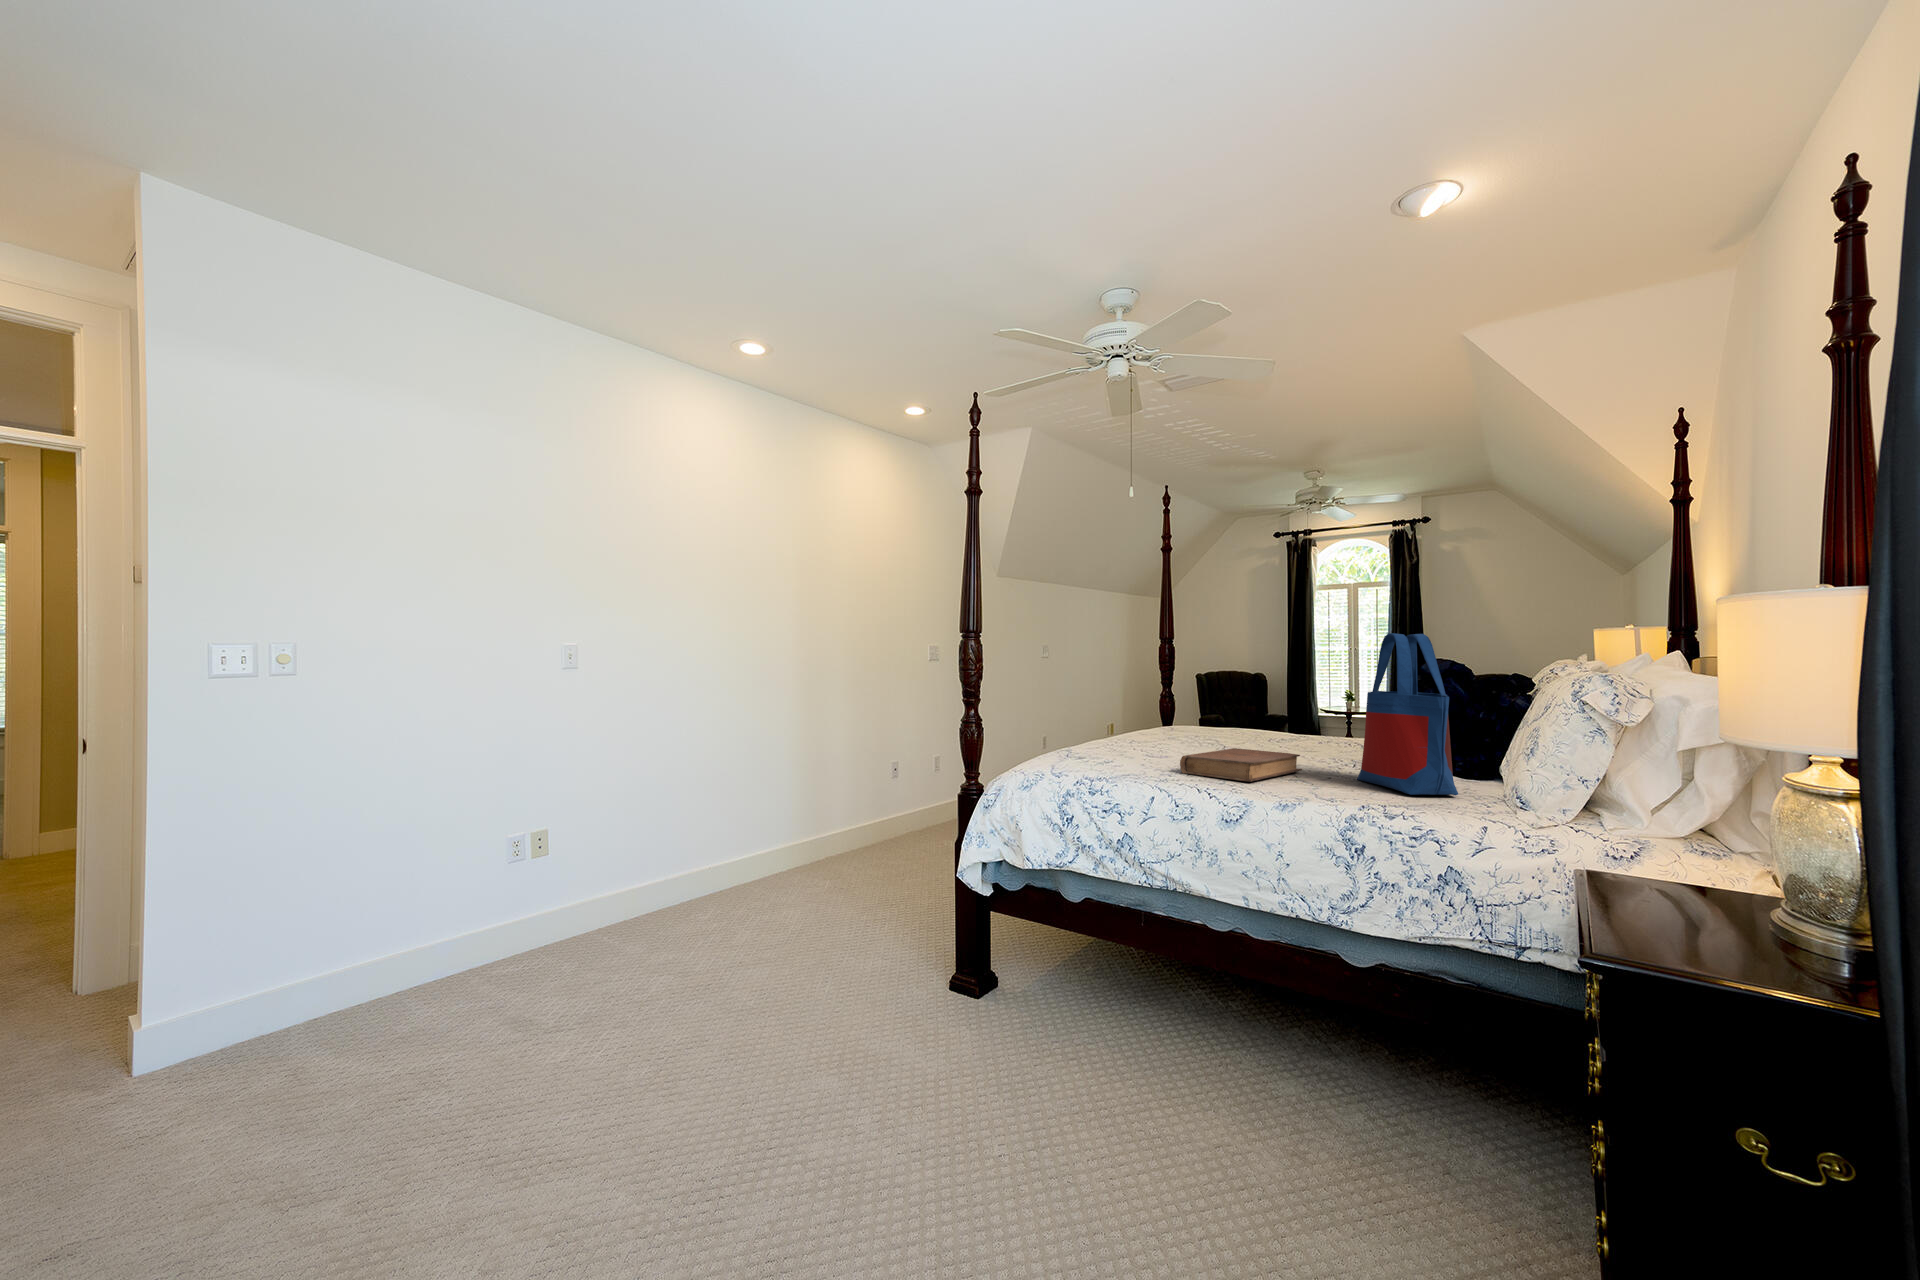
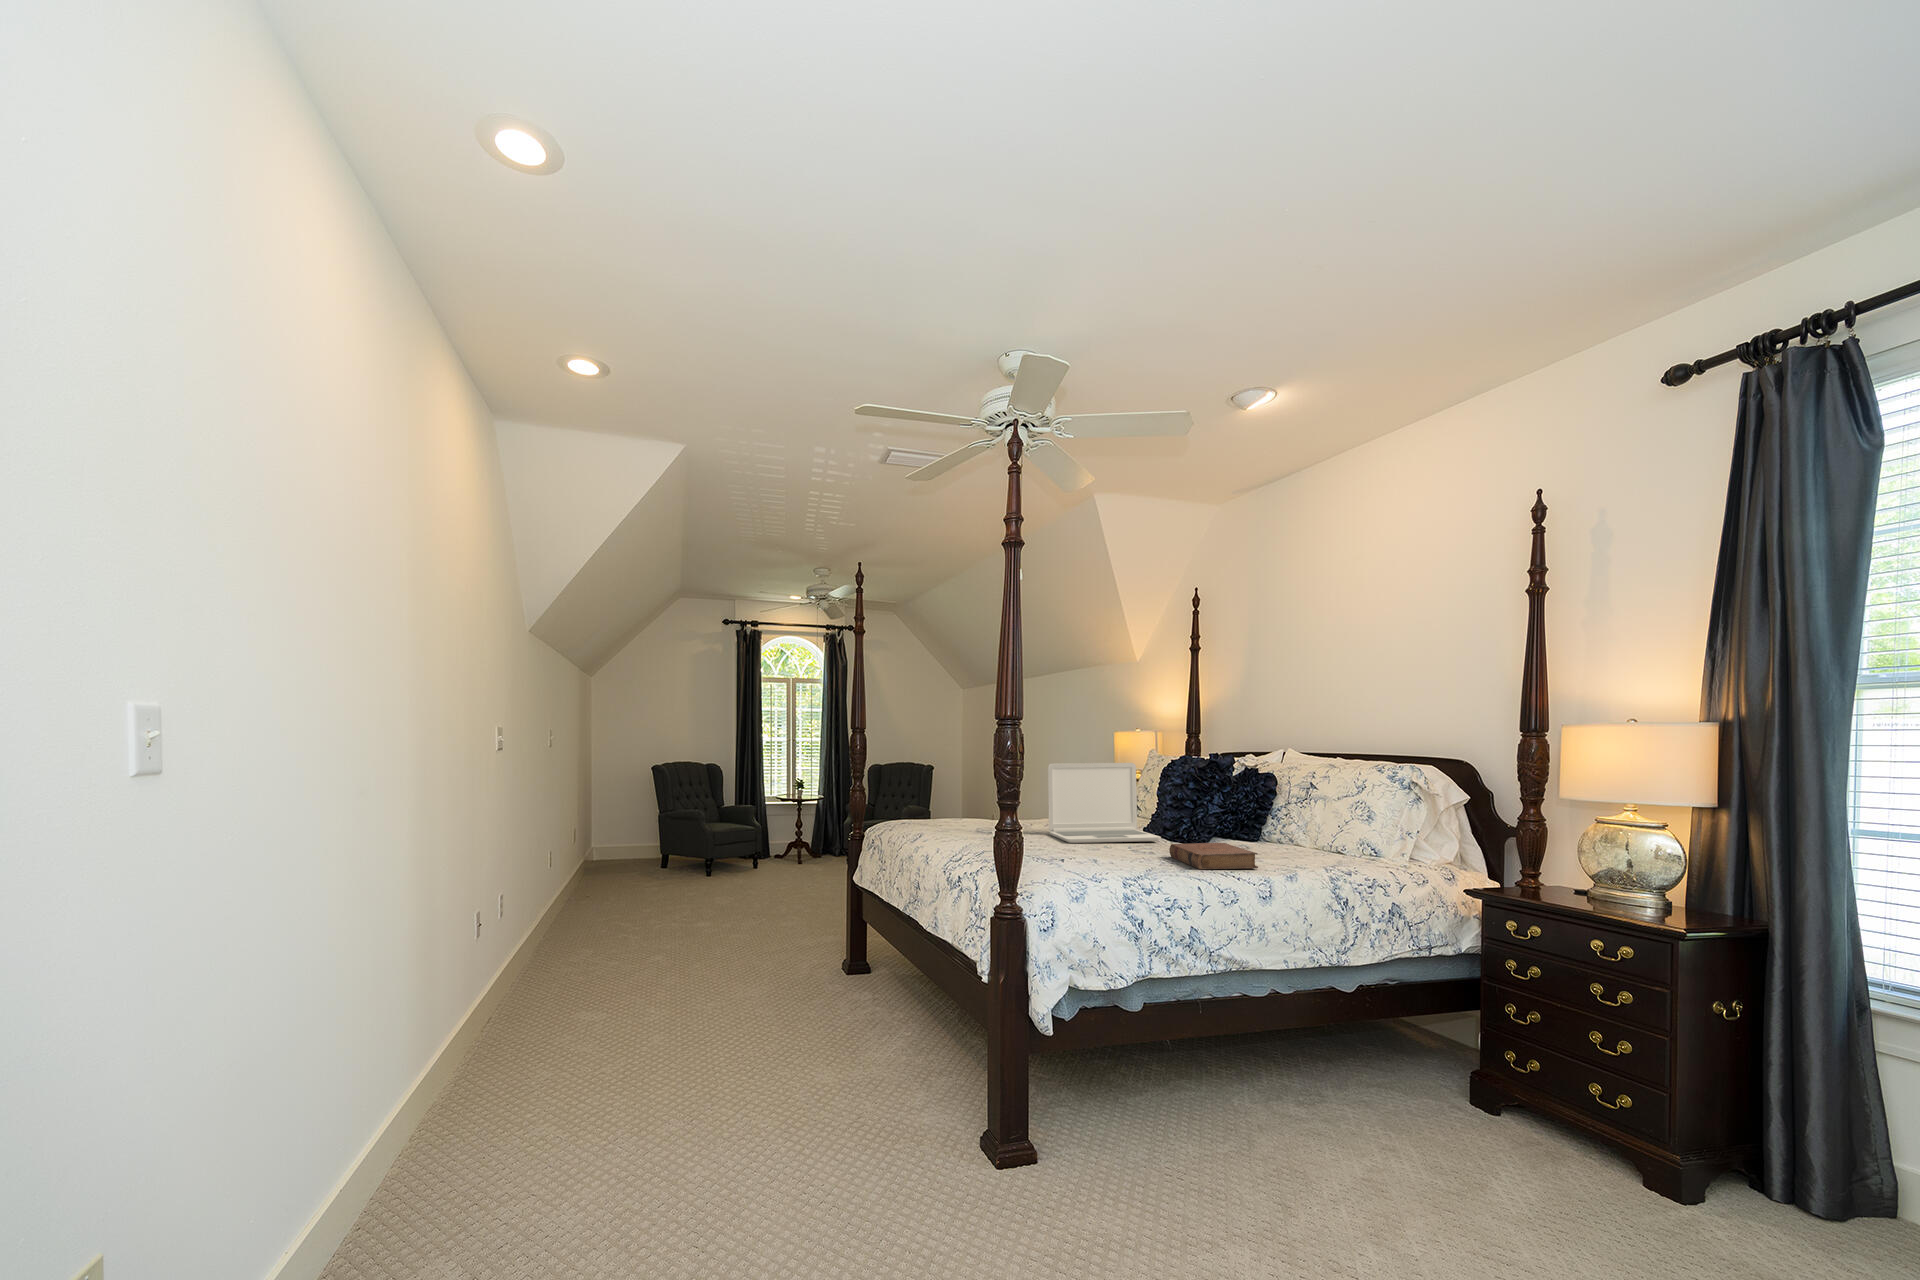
tote bag: present [1357,633,1458,795] -> none [1260,748,1345,862]
laptop: none [1204,657,1348,753] -> present [1048,763,1161,843]

